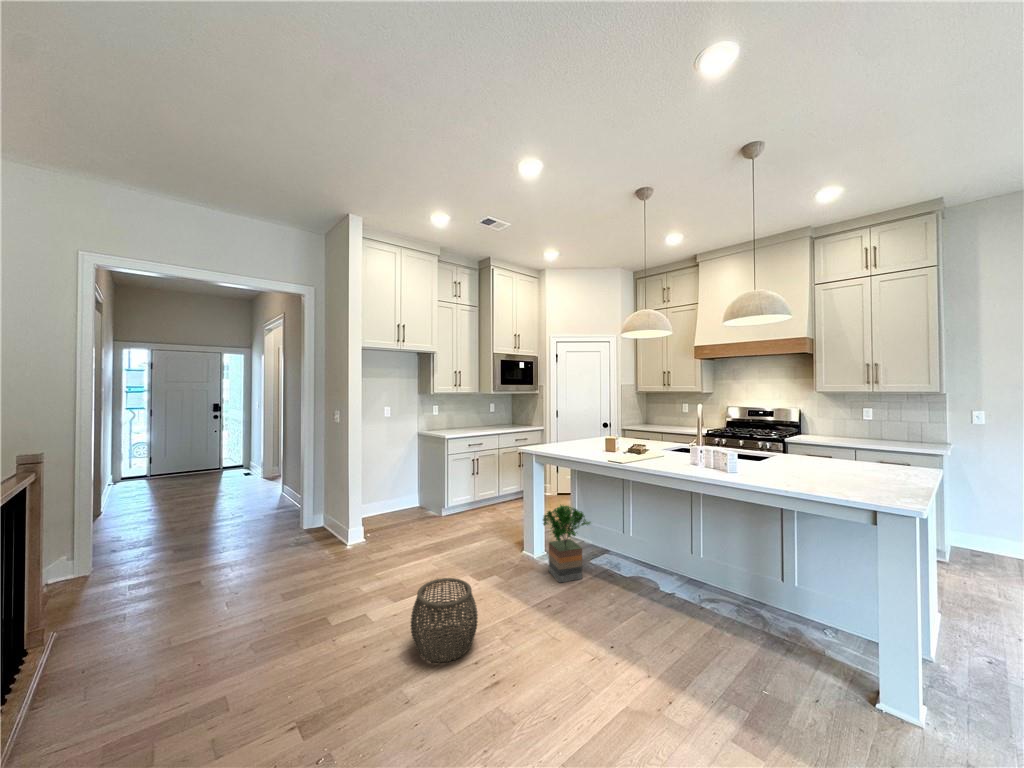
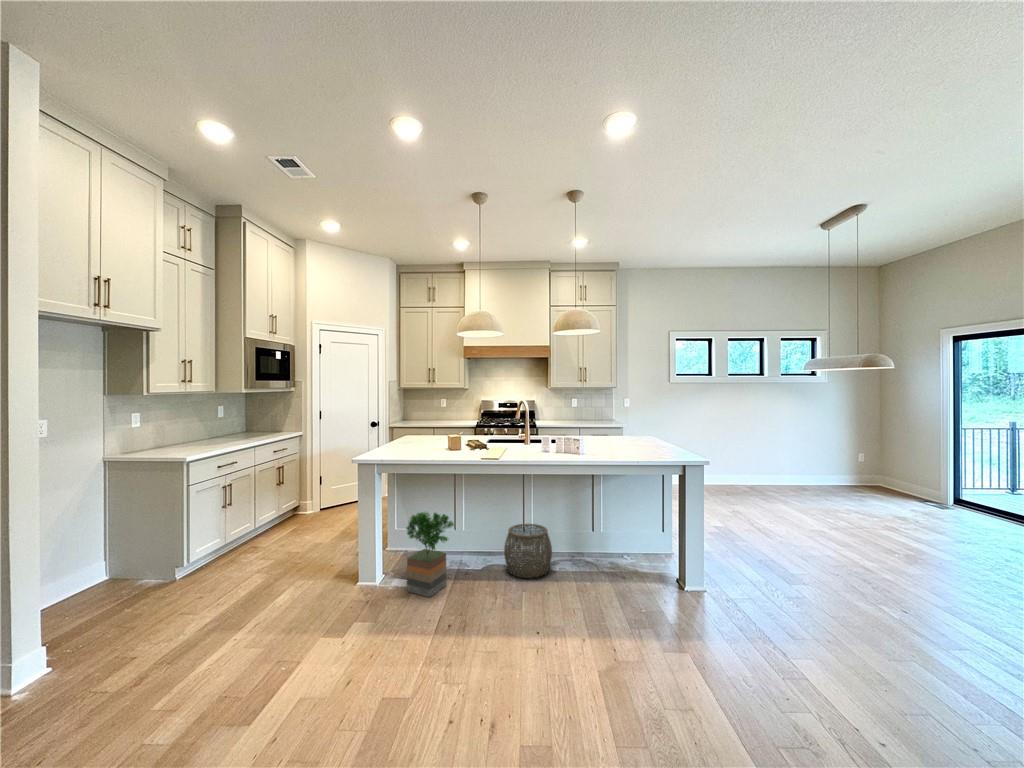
woven basket: present [411,578,478,663] -> present [504,524,552,578]

